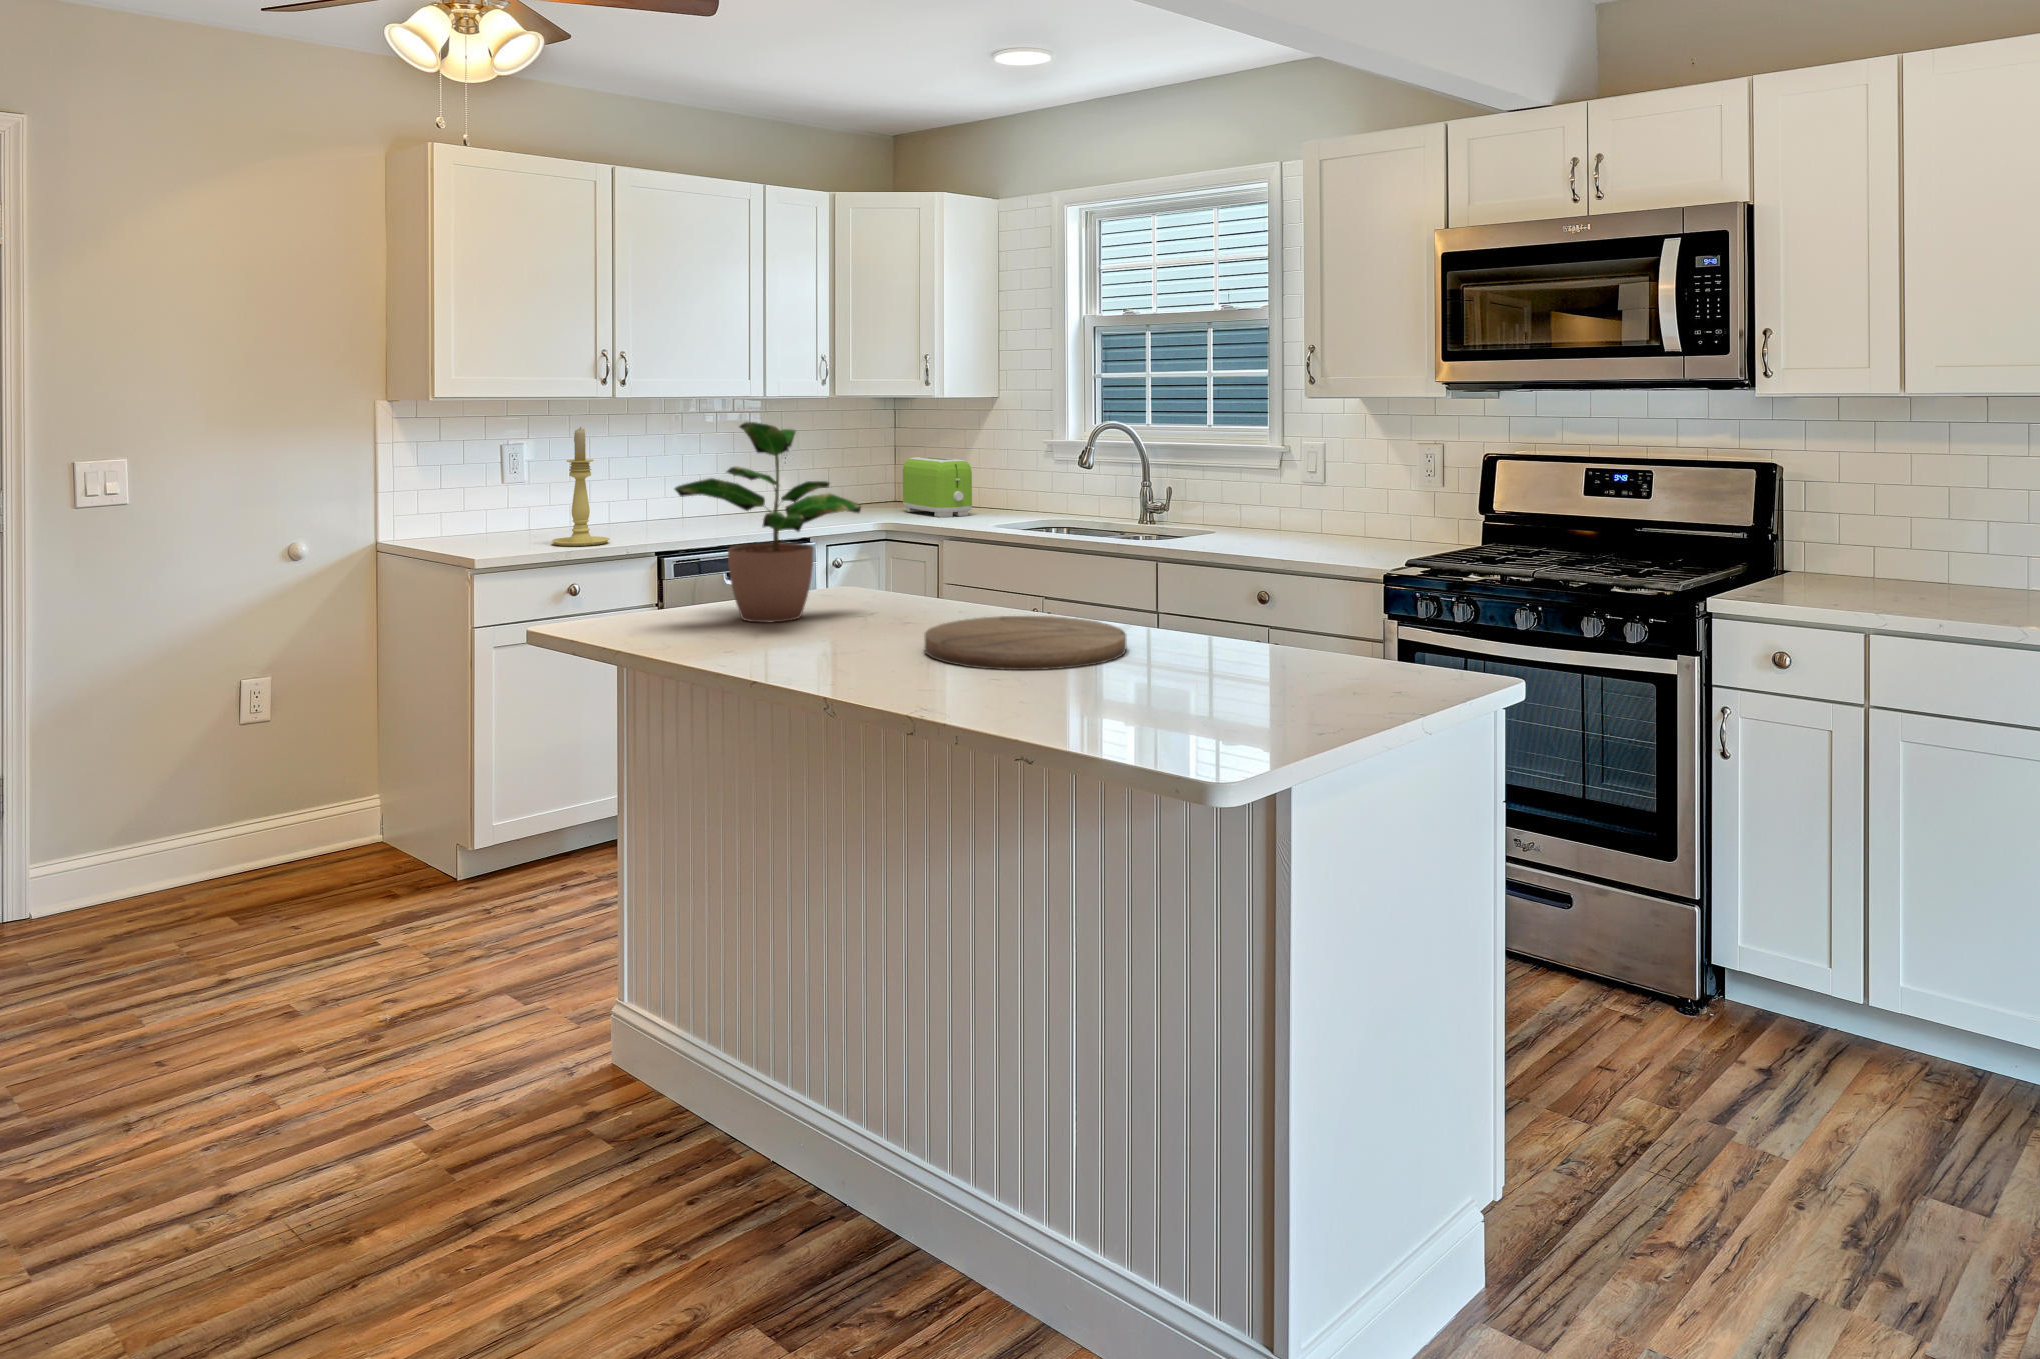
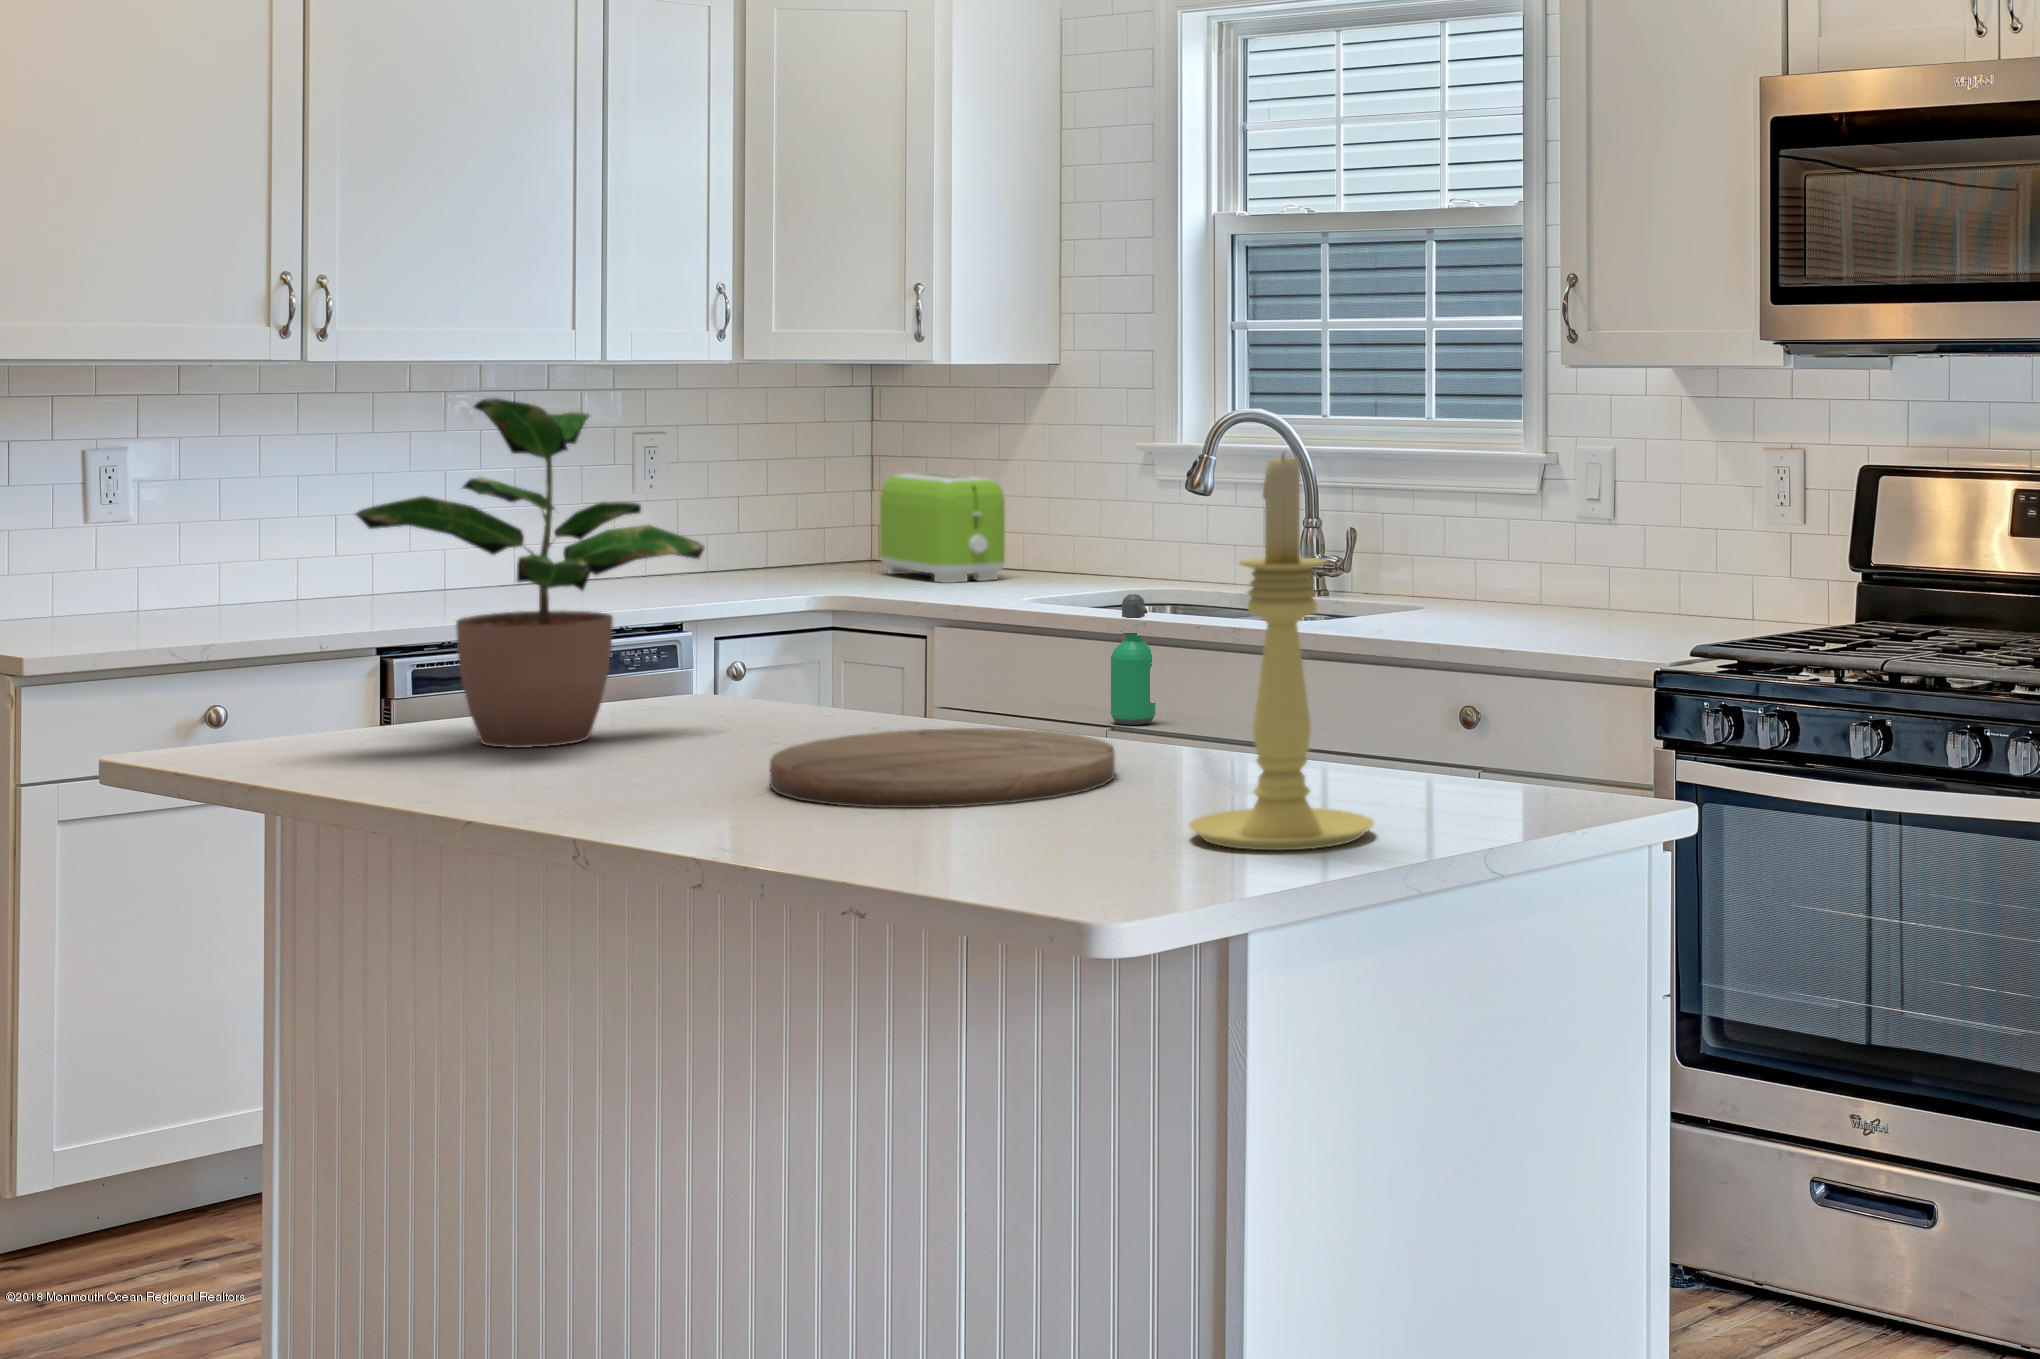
candle holder: present [552,427,610,546] -> present [1189,452,1374,850]
soap dispenser: none [1047,526,1072,599] -> present [1111,594,1155,725]

